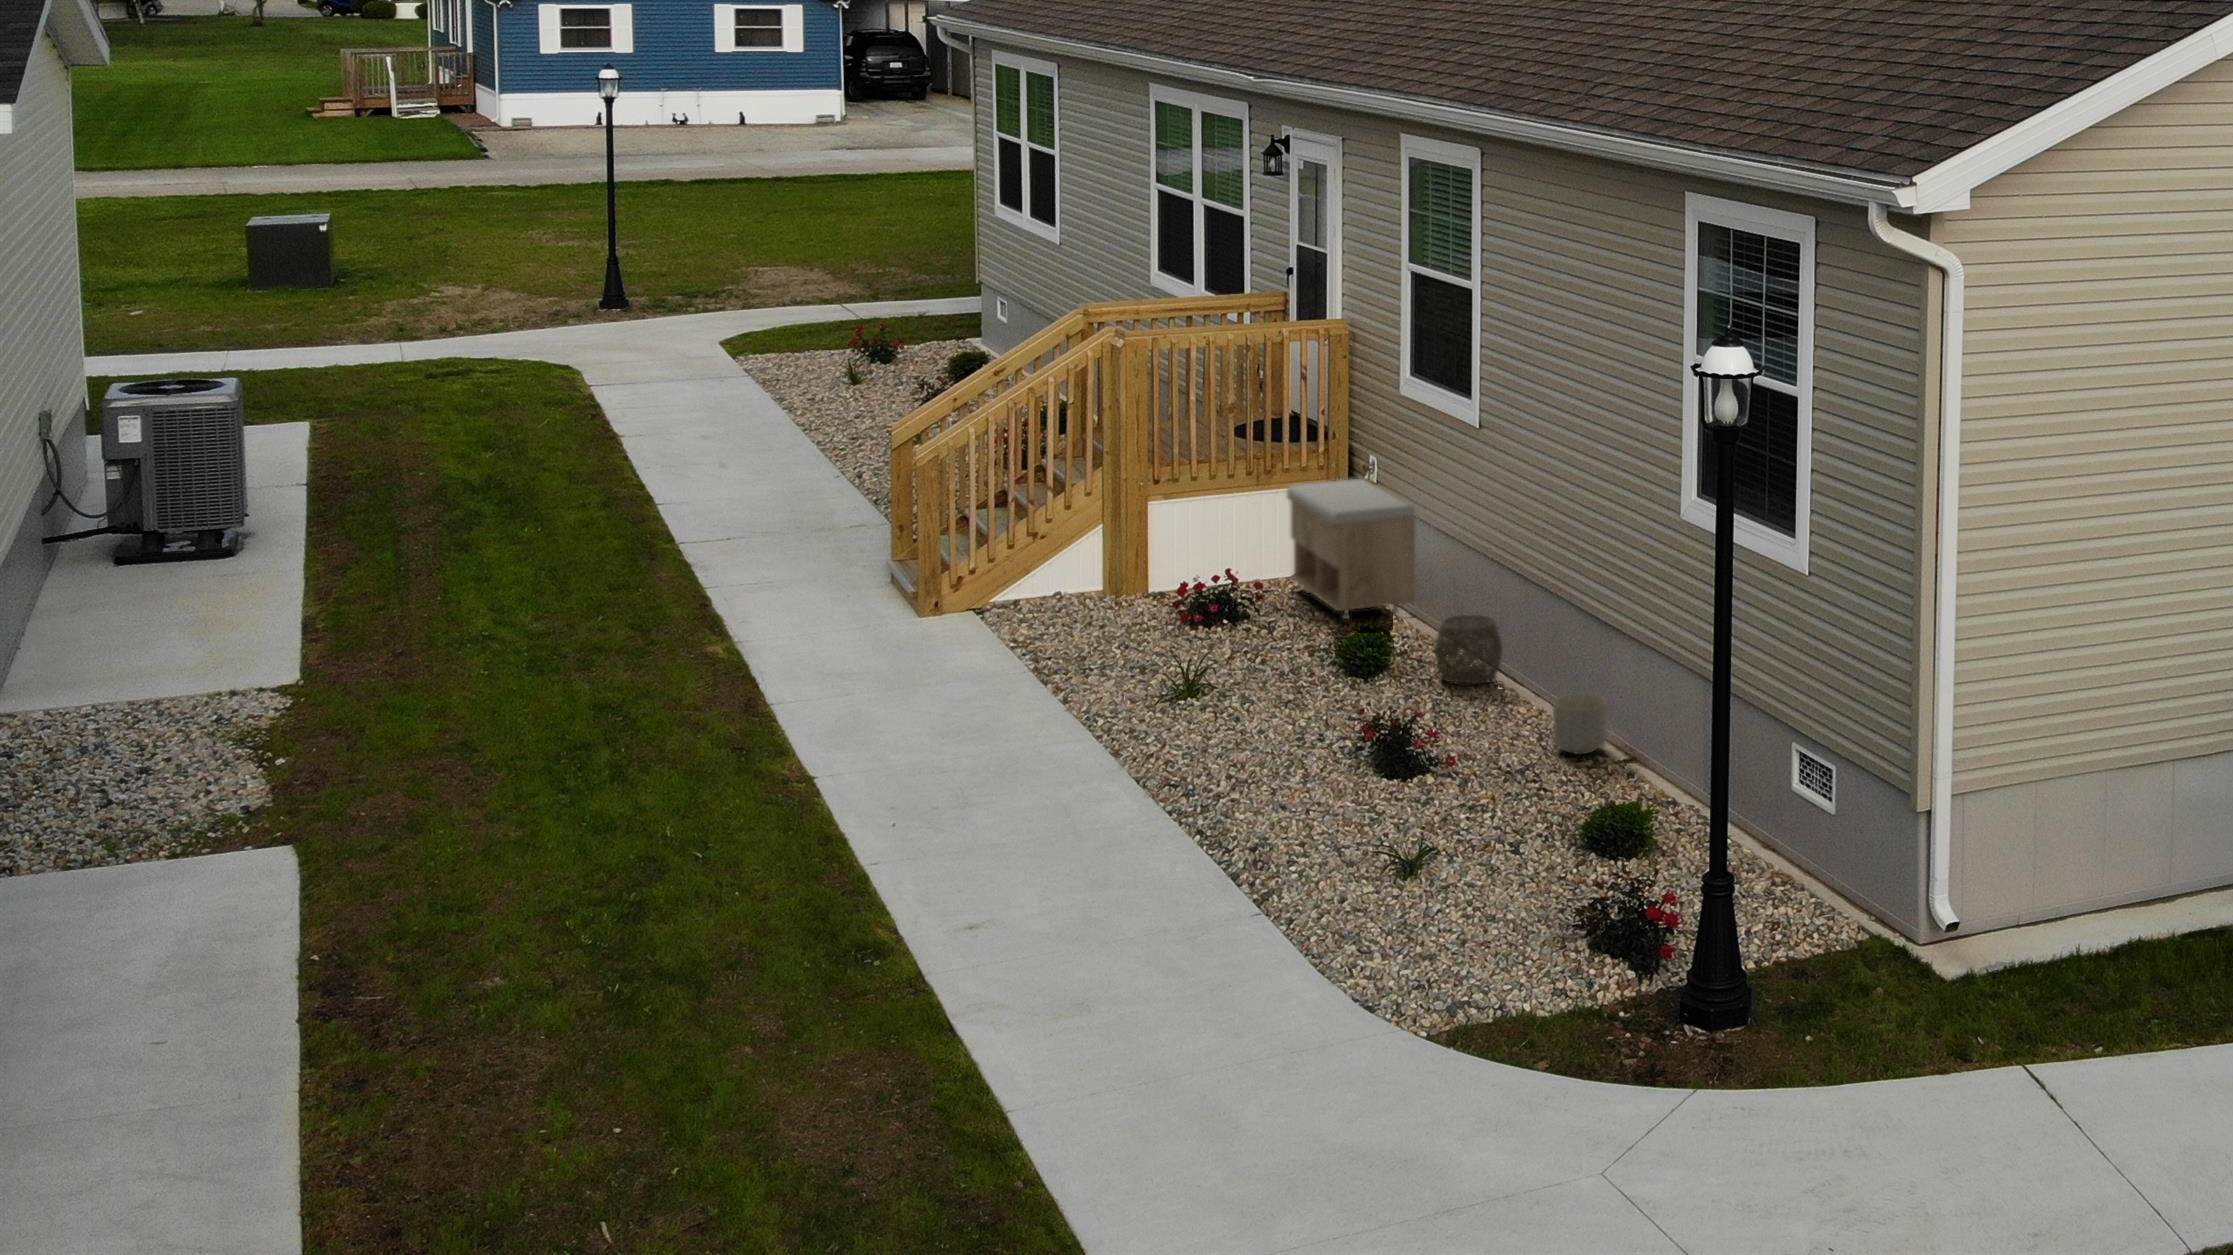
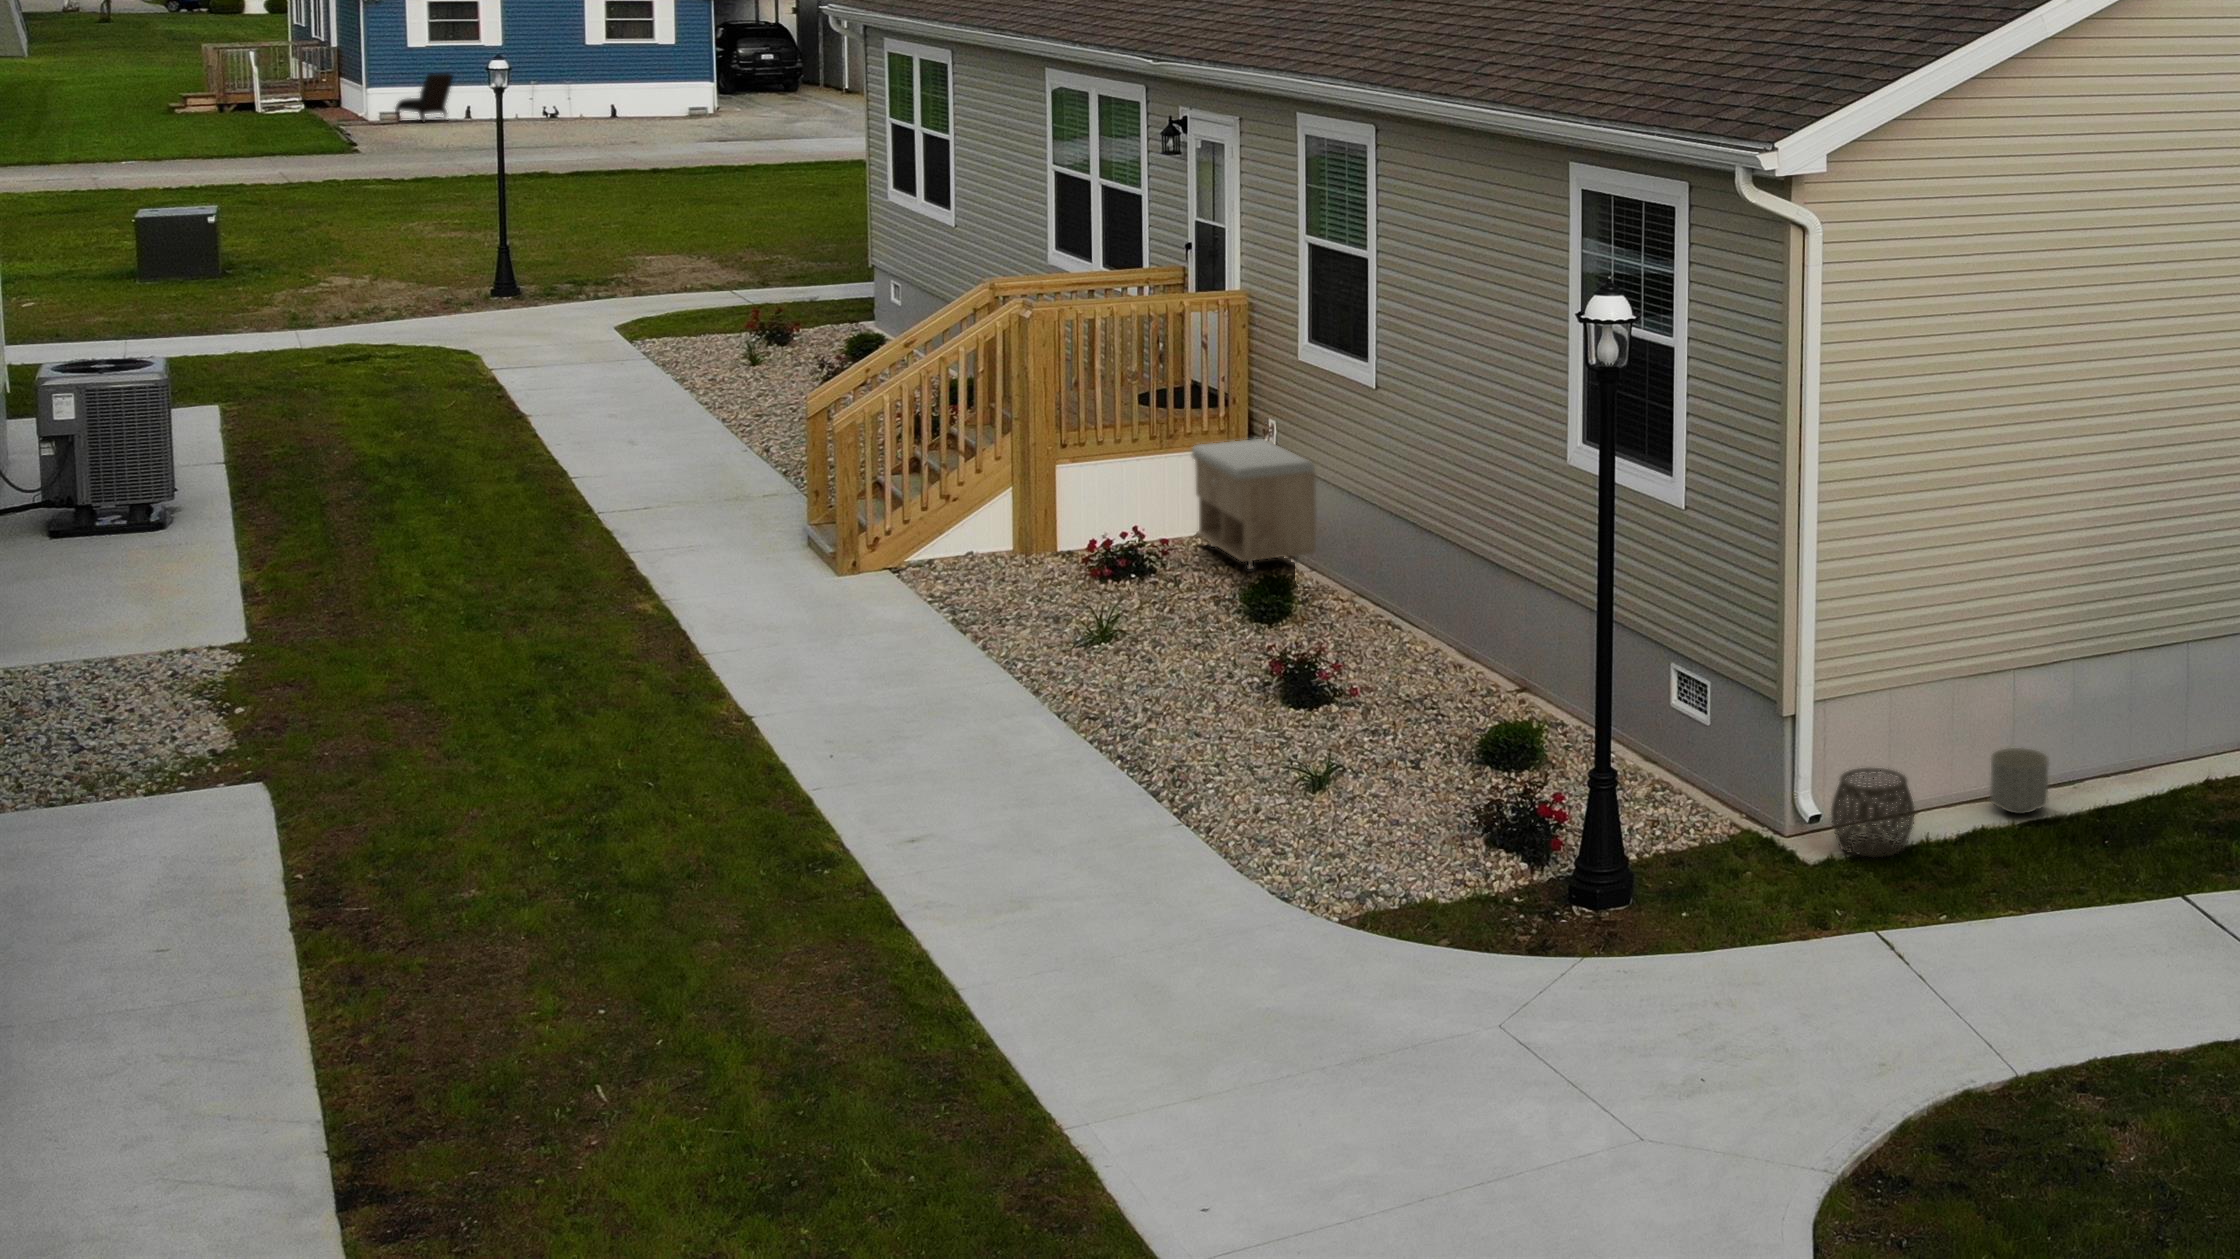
lounge chair: none [526,81,583,131] -> present [395,73,453,122]
woven basket: present [1434,615,1502,685] -> present [1831,768,1914,857]
planter: present [1553,694,1607,754] -> present [1990,748,2049,814]

